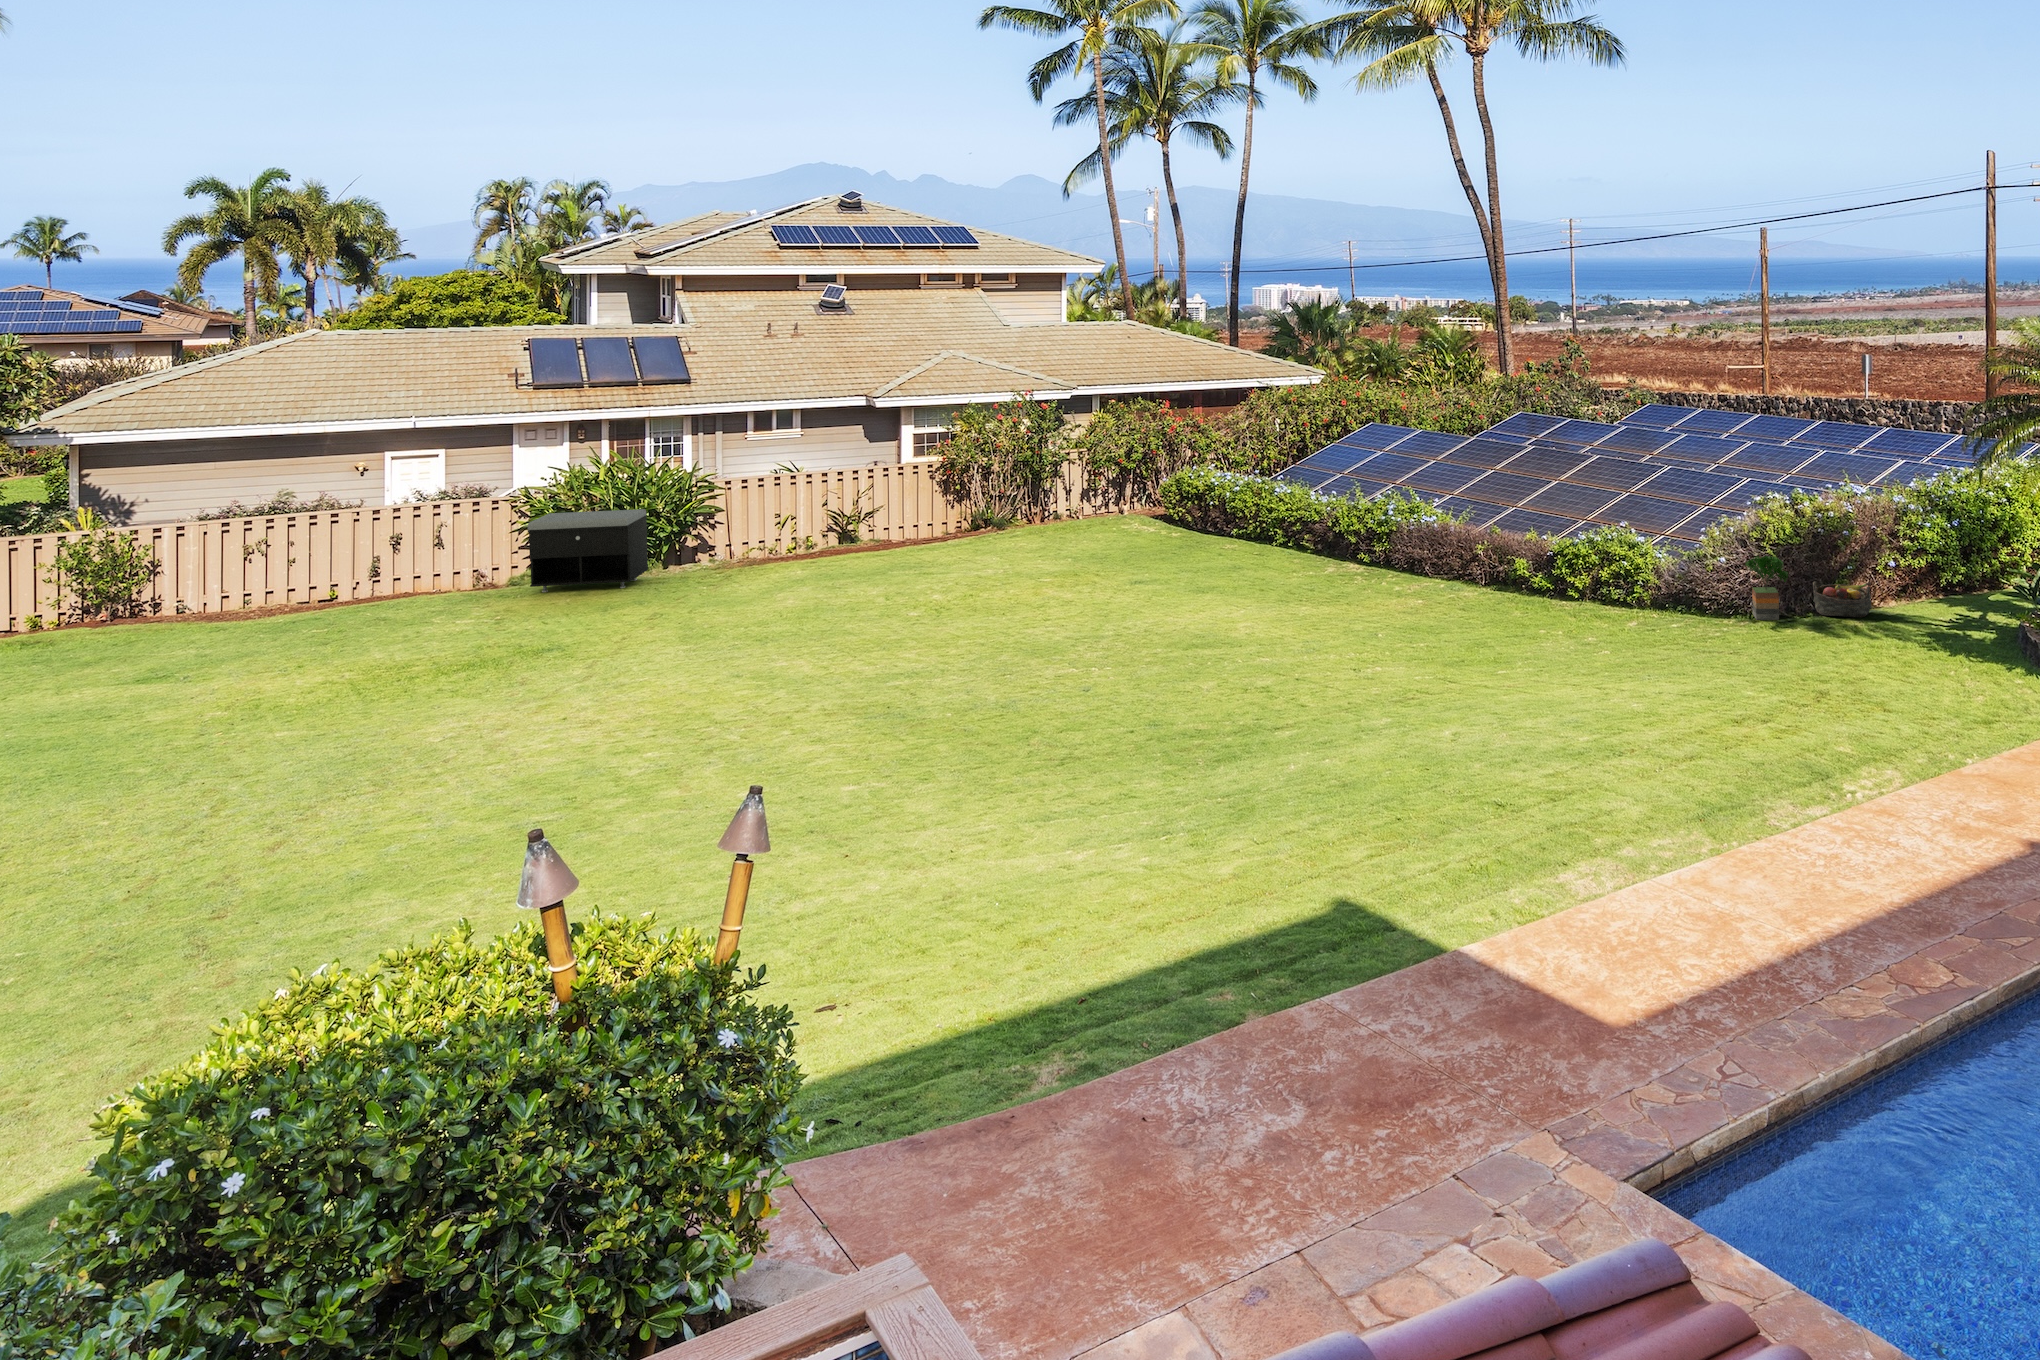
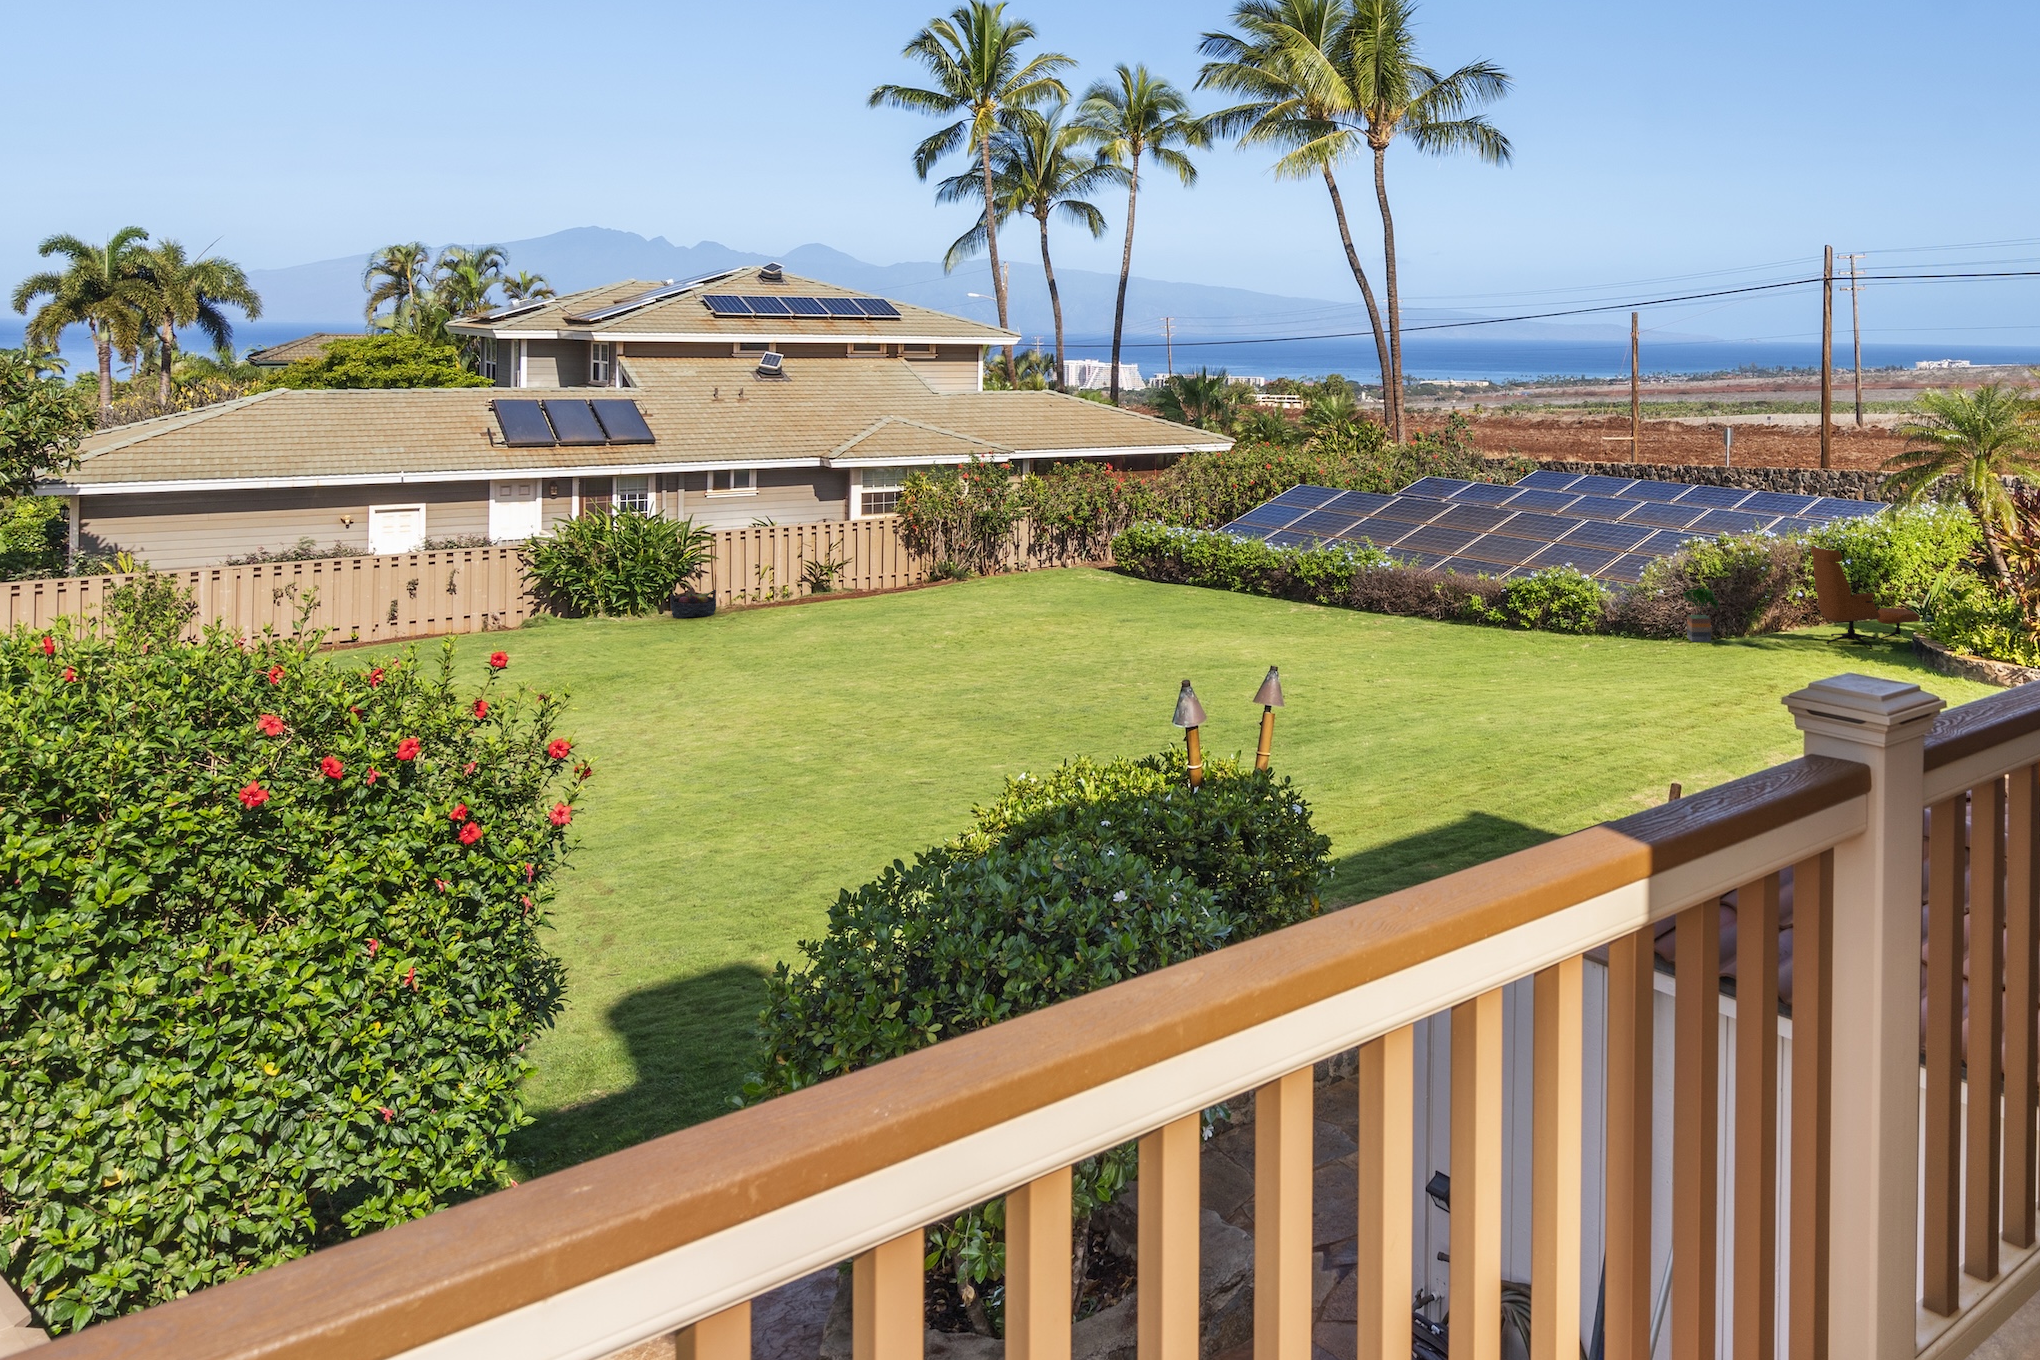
lounge chair: none [1898,507,2036,632] -> present [1811,546,1920,648]
storage bench: present [528,509,648,592] -> none [547,554,652,630]
basket: present [1813,581,1871,617] -> present [670,590,716,618]

